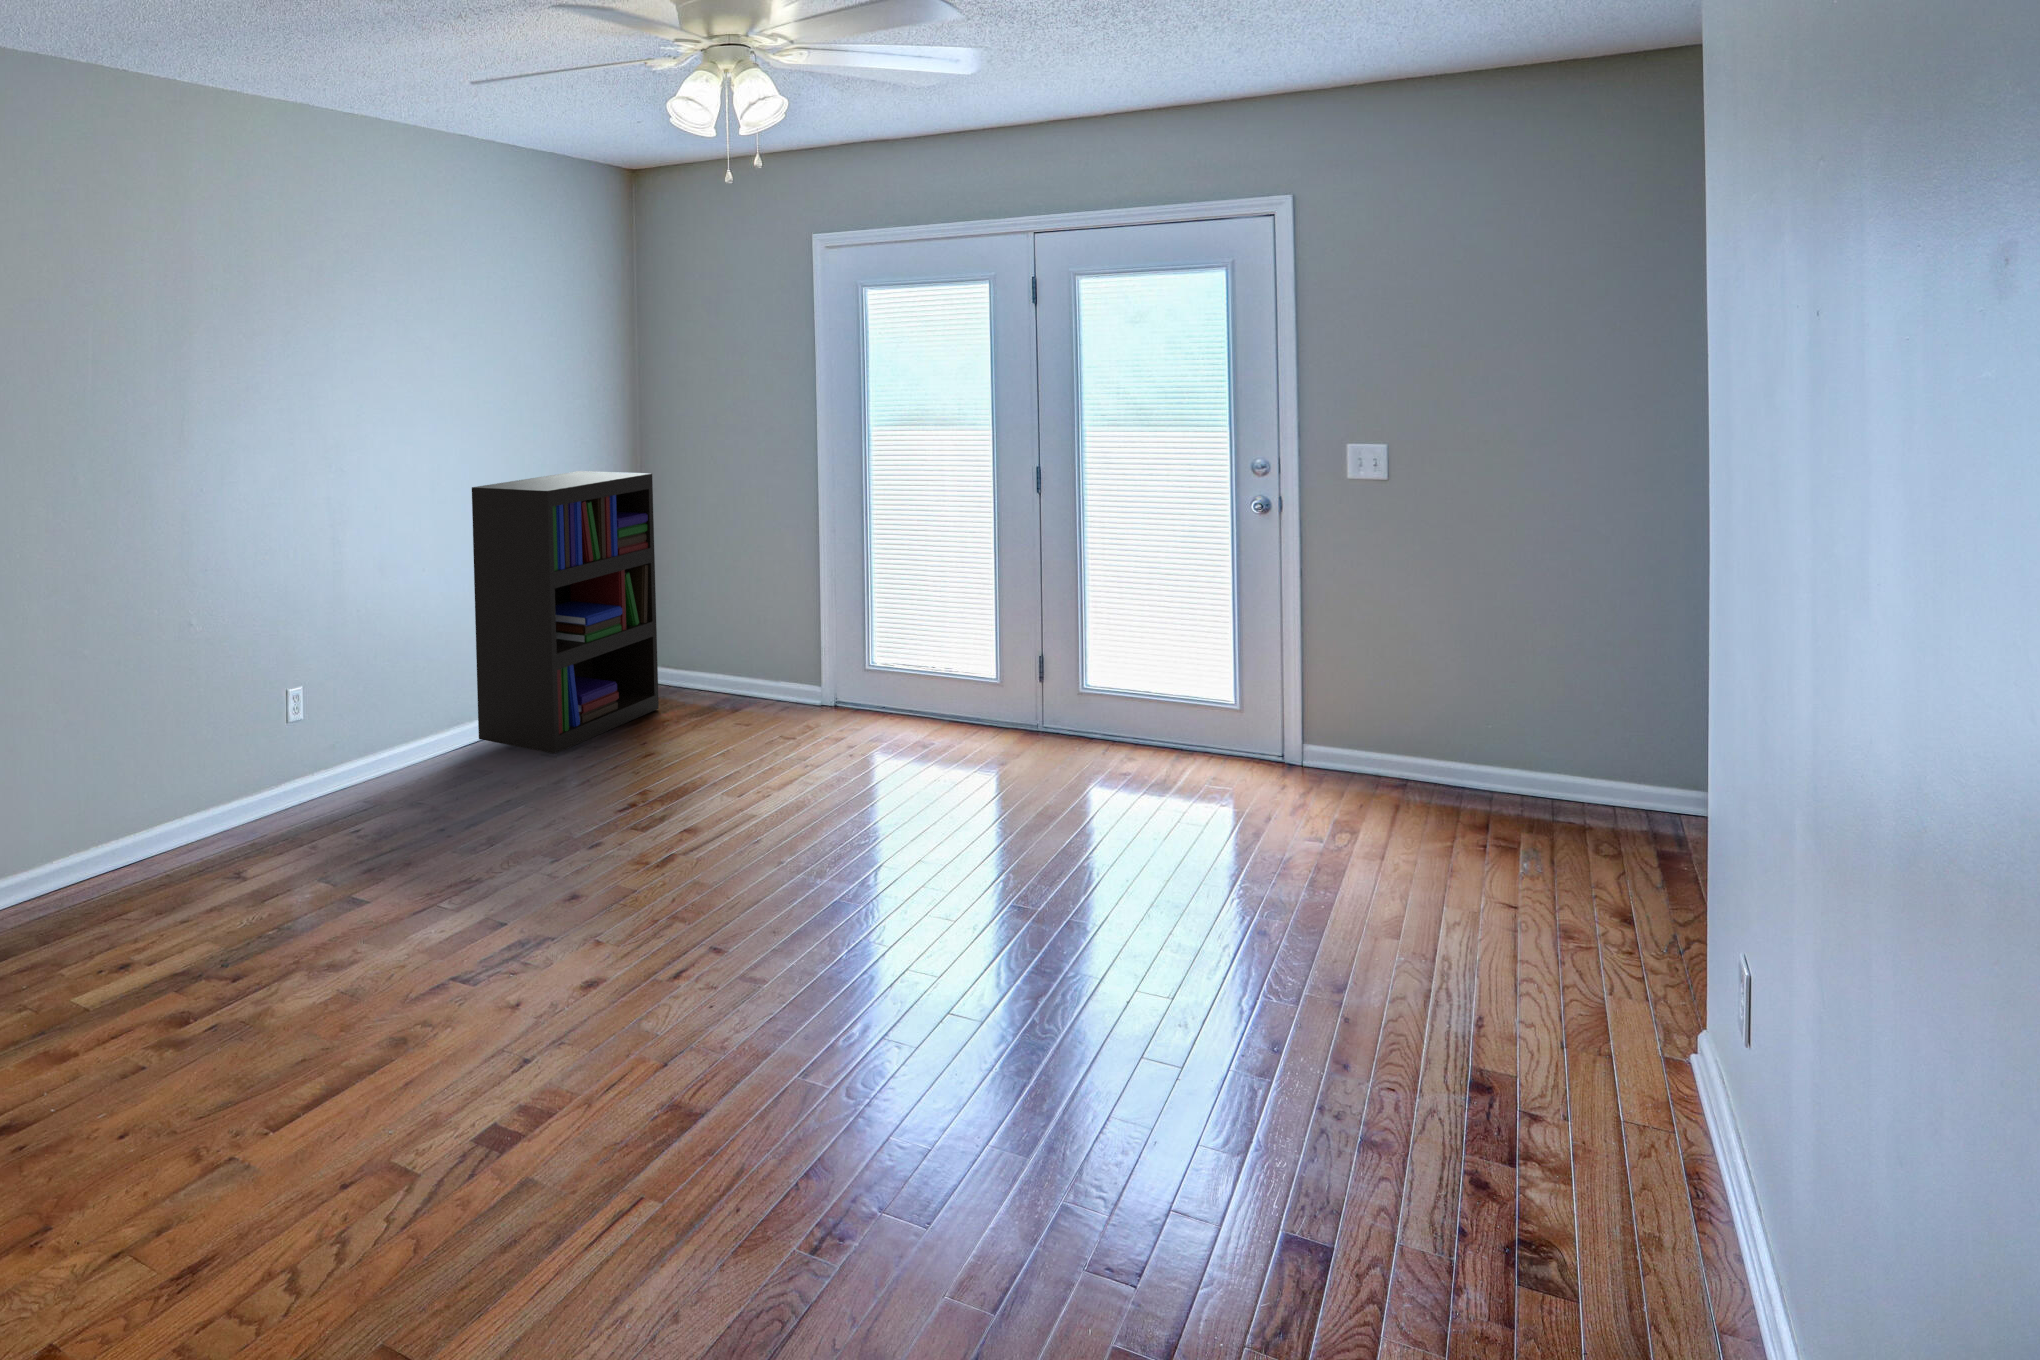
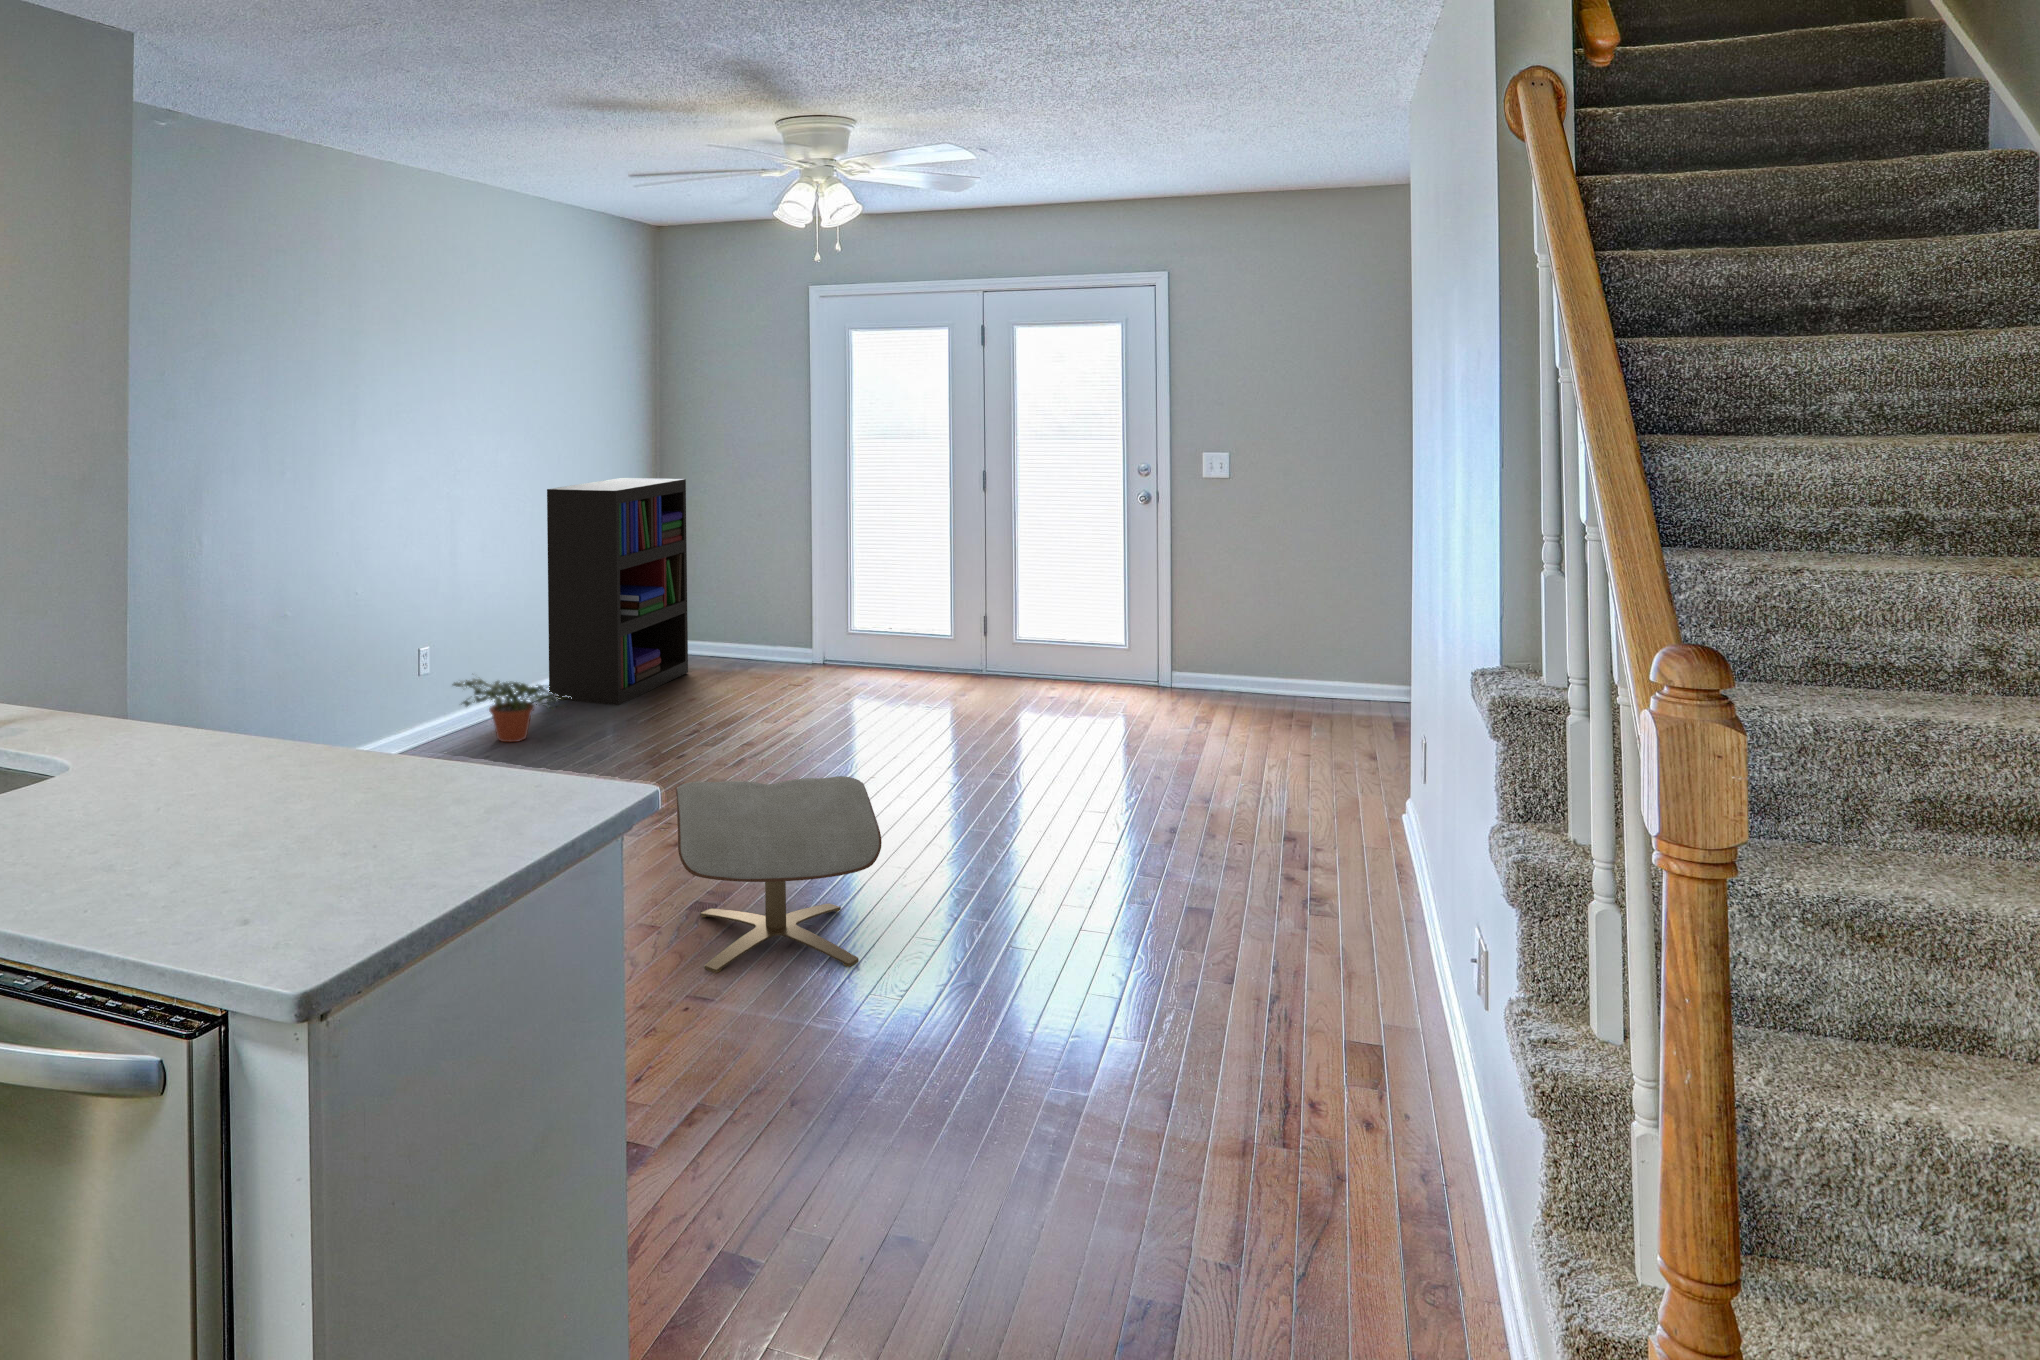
potted plant: none [330,714,479,804] -> present [453,679,571,742]
ottoman: none [410,956,734,1304] -> present [676,776,882,973]

